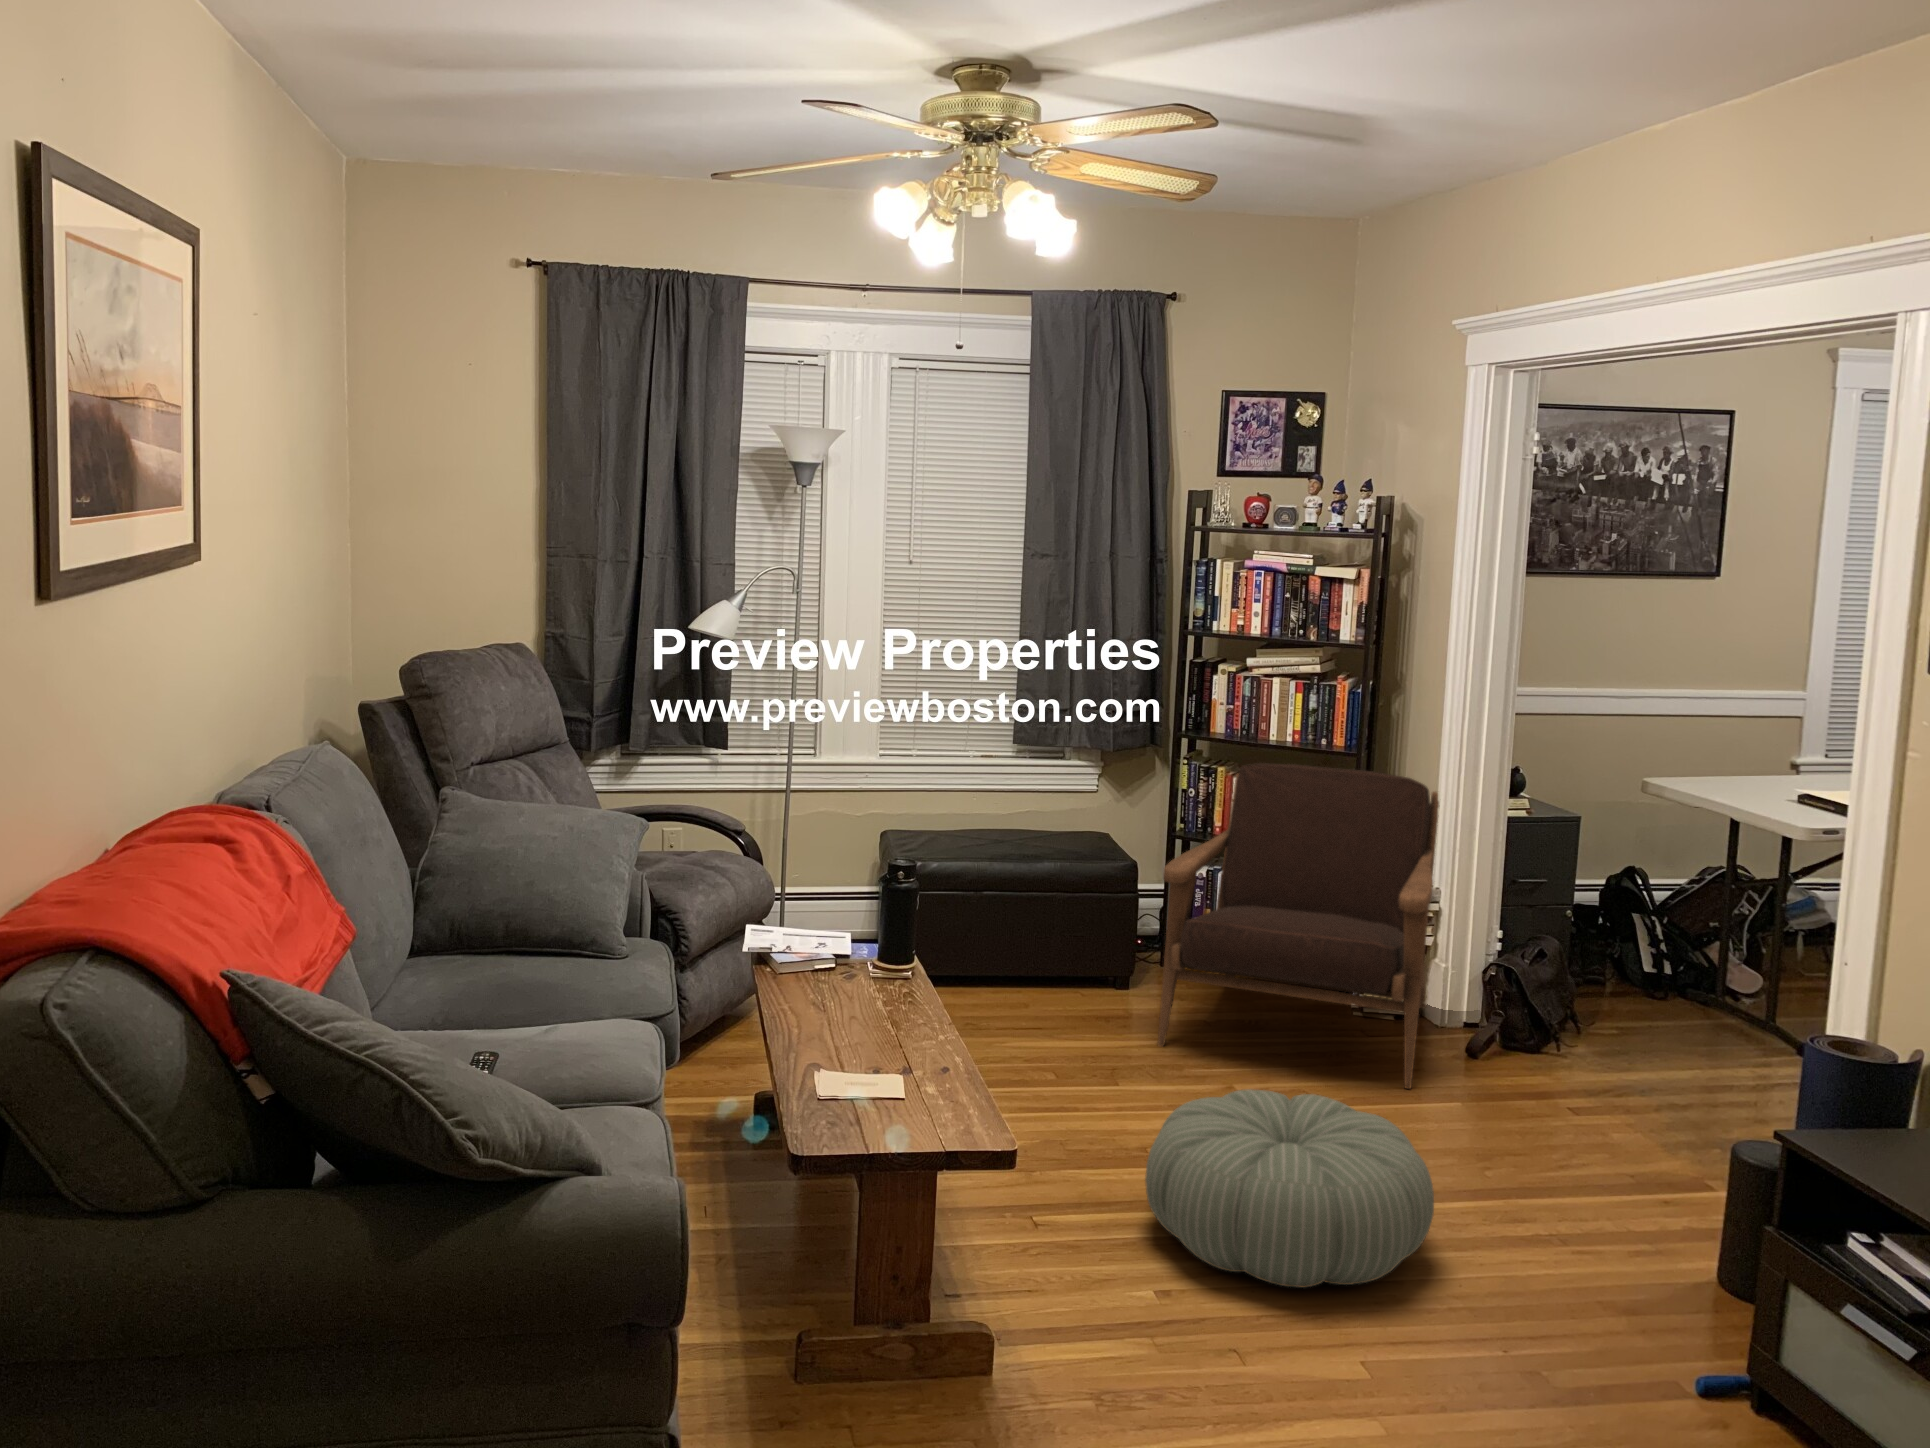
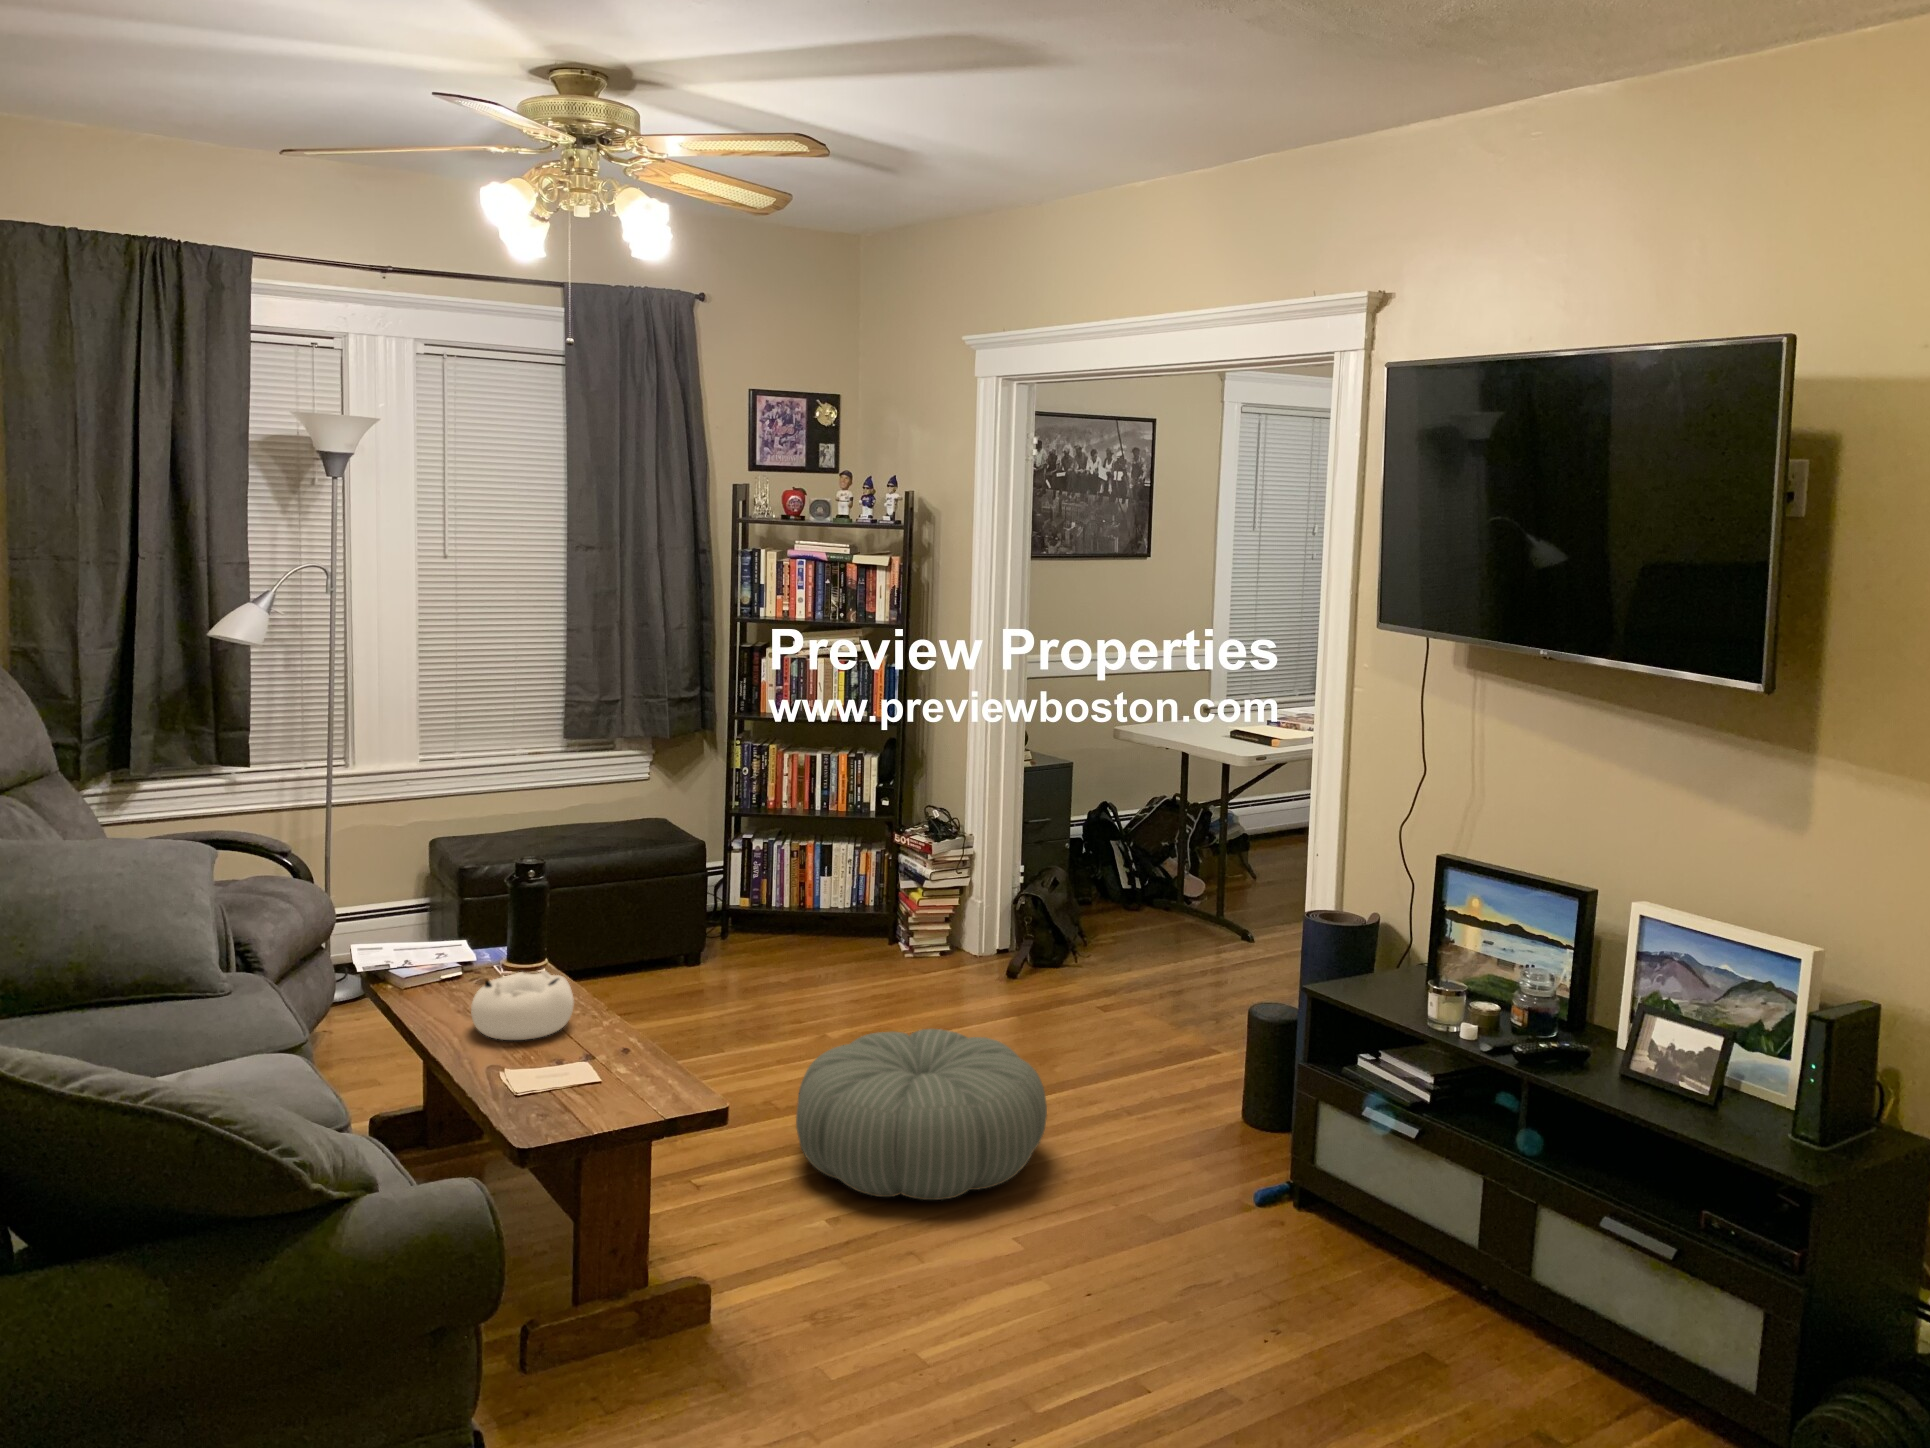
armchair: present [1158,763,1439,1089] -> none [745,737,984,1015]
decorative bowl: none [811,972,908,1039] -> present [471,970,574,1040]

